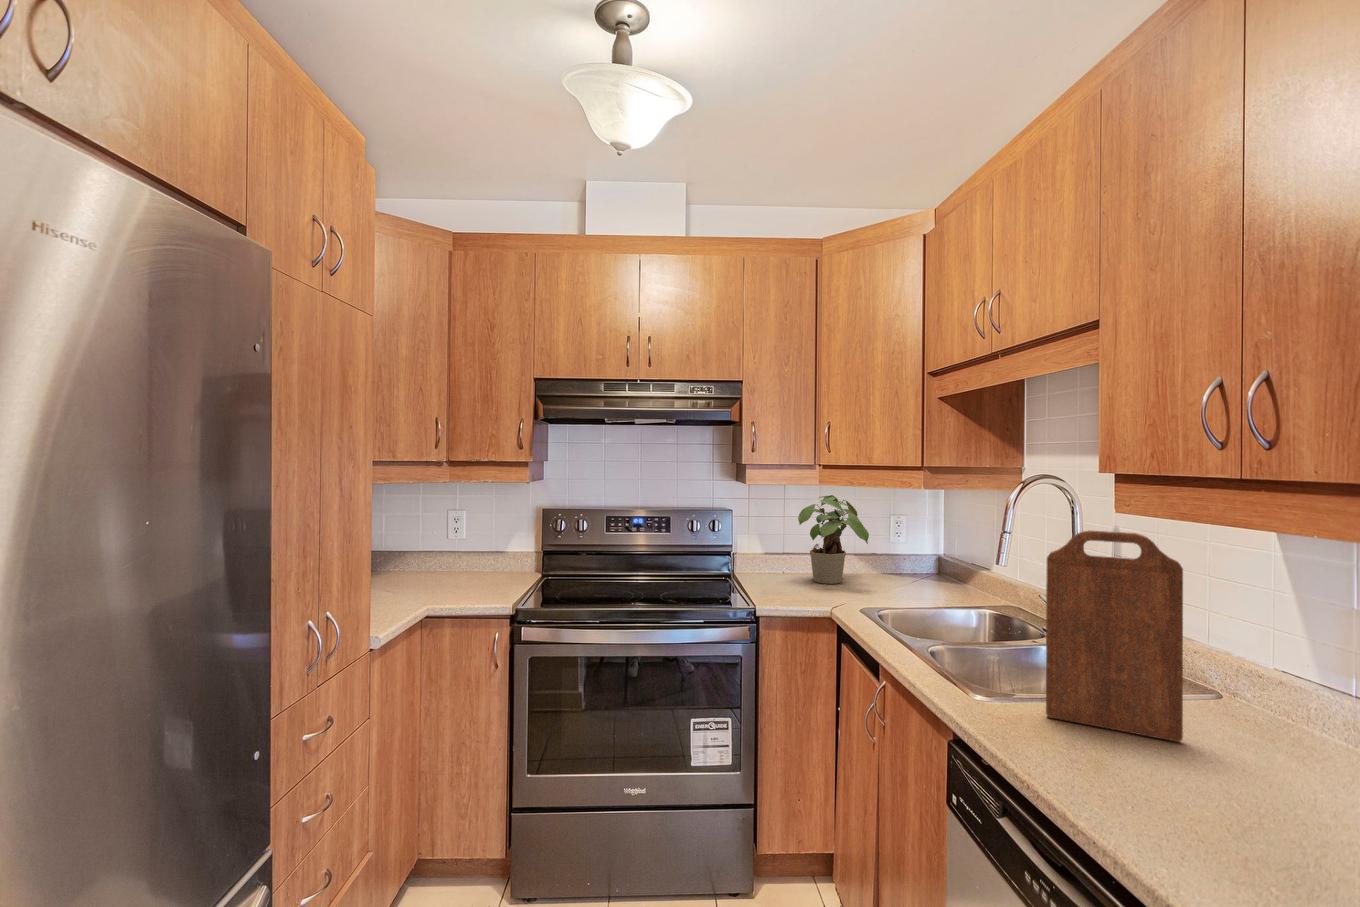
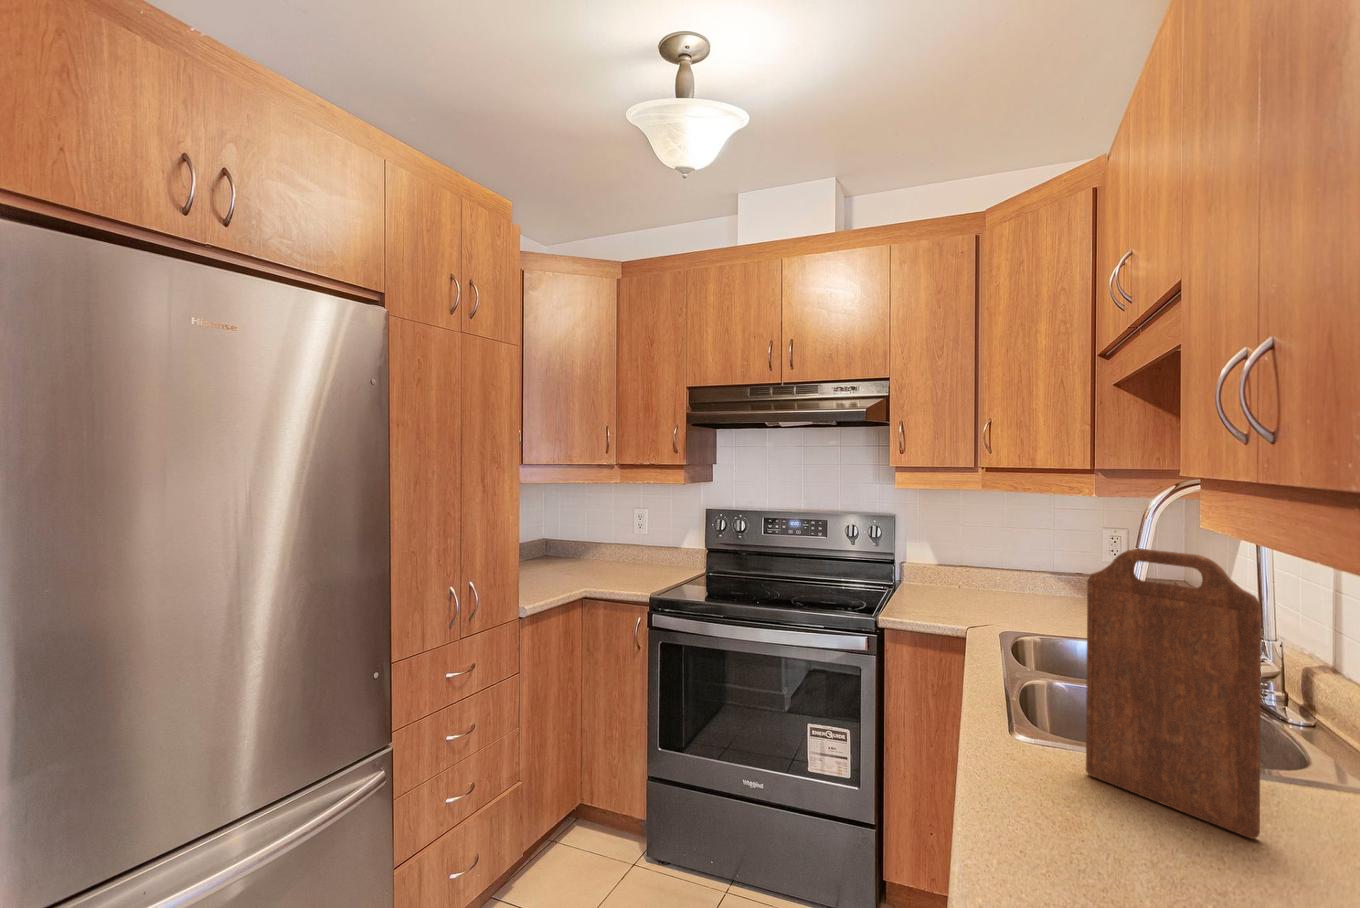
potted plant: present [798,495,869,584] -> none [952,503,1039,603]

